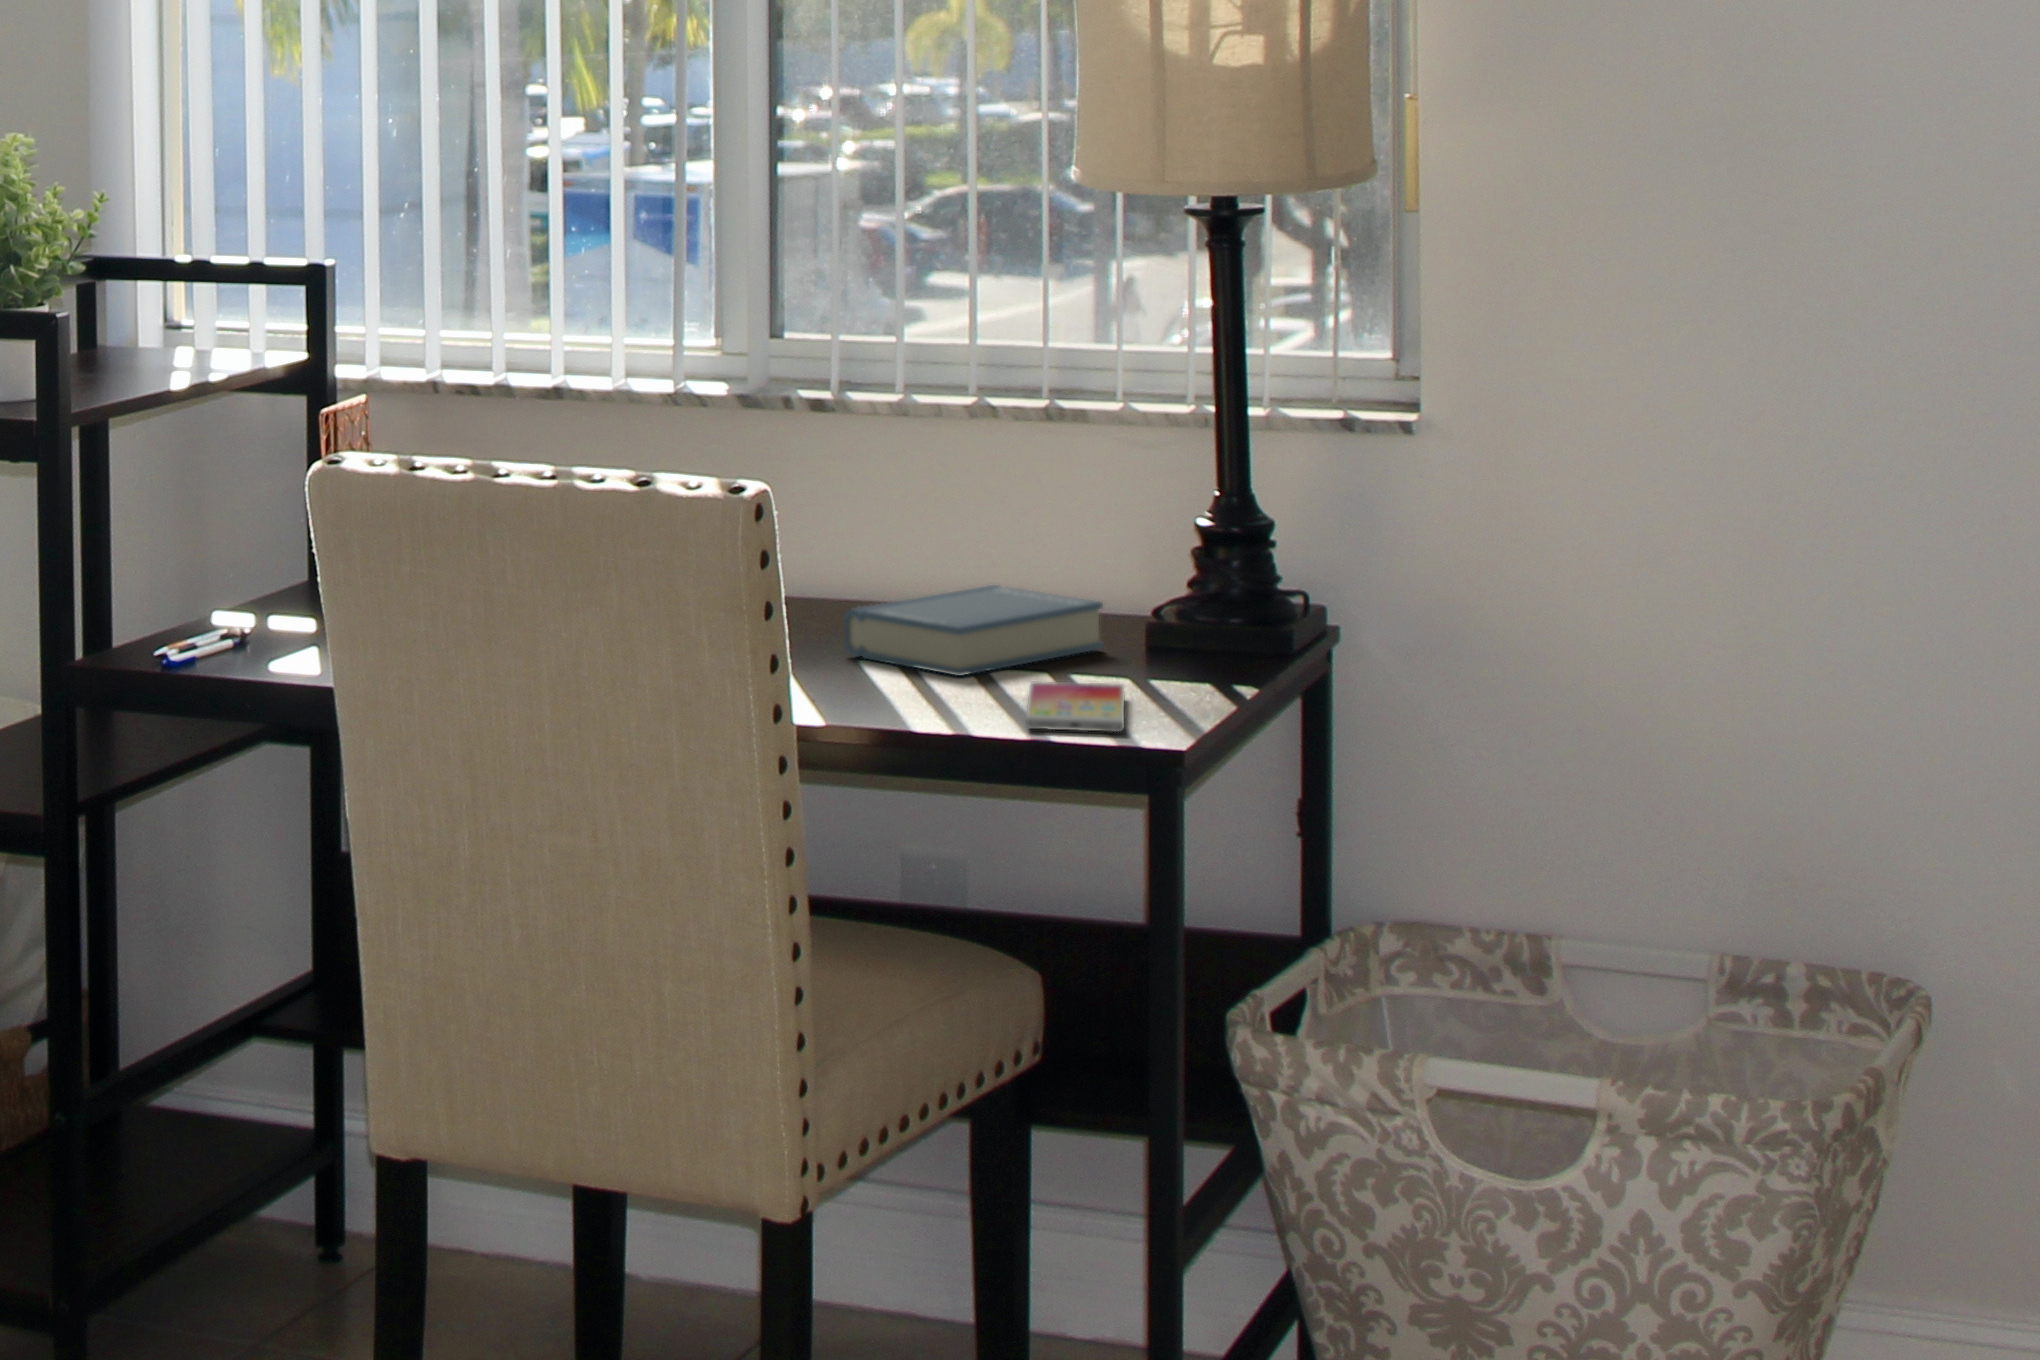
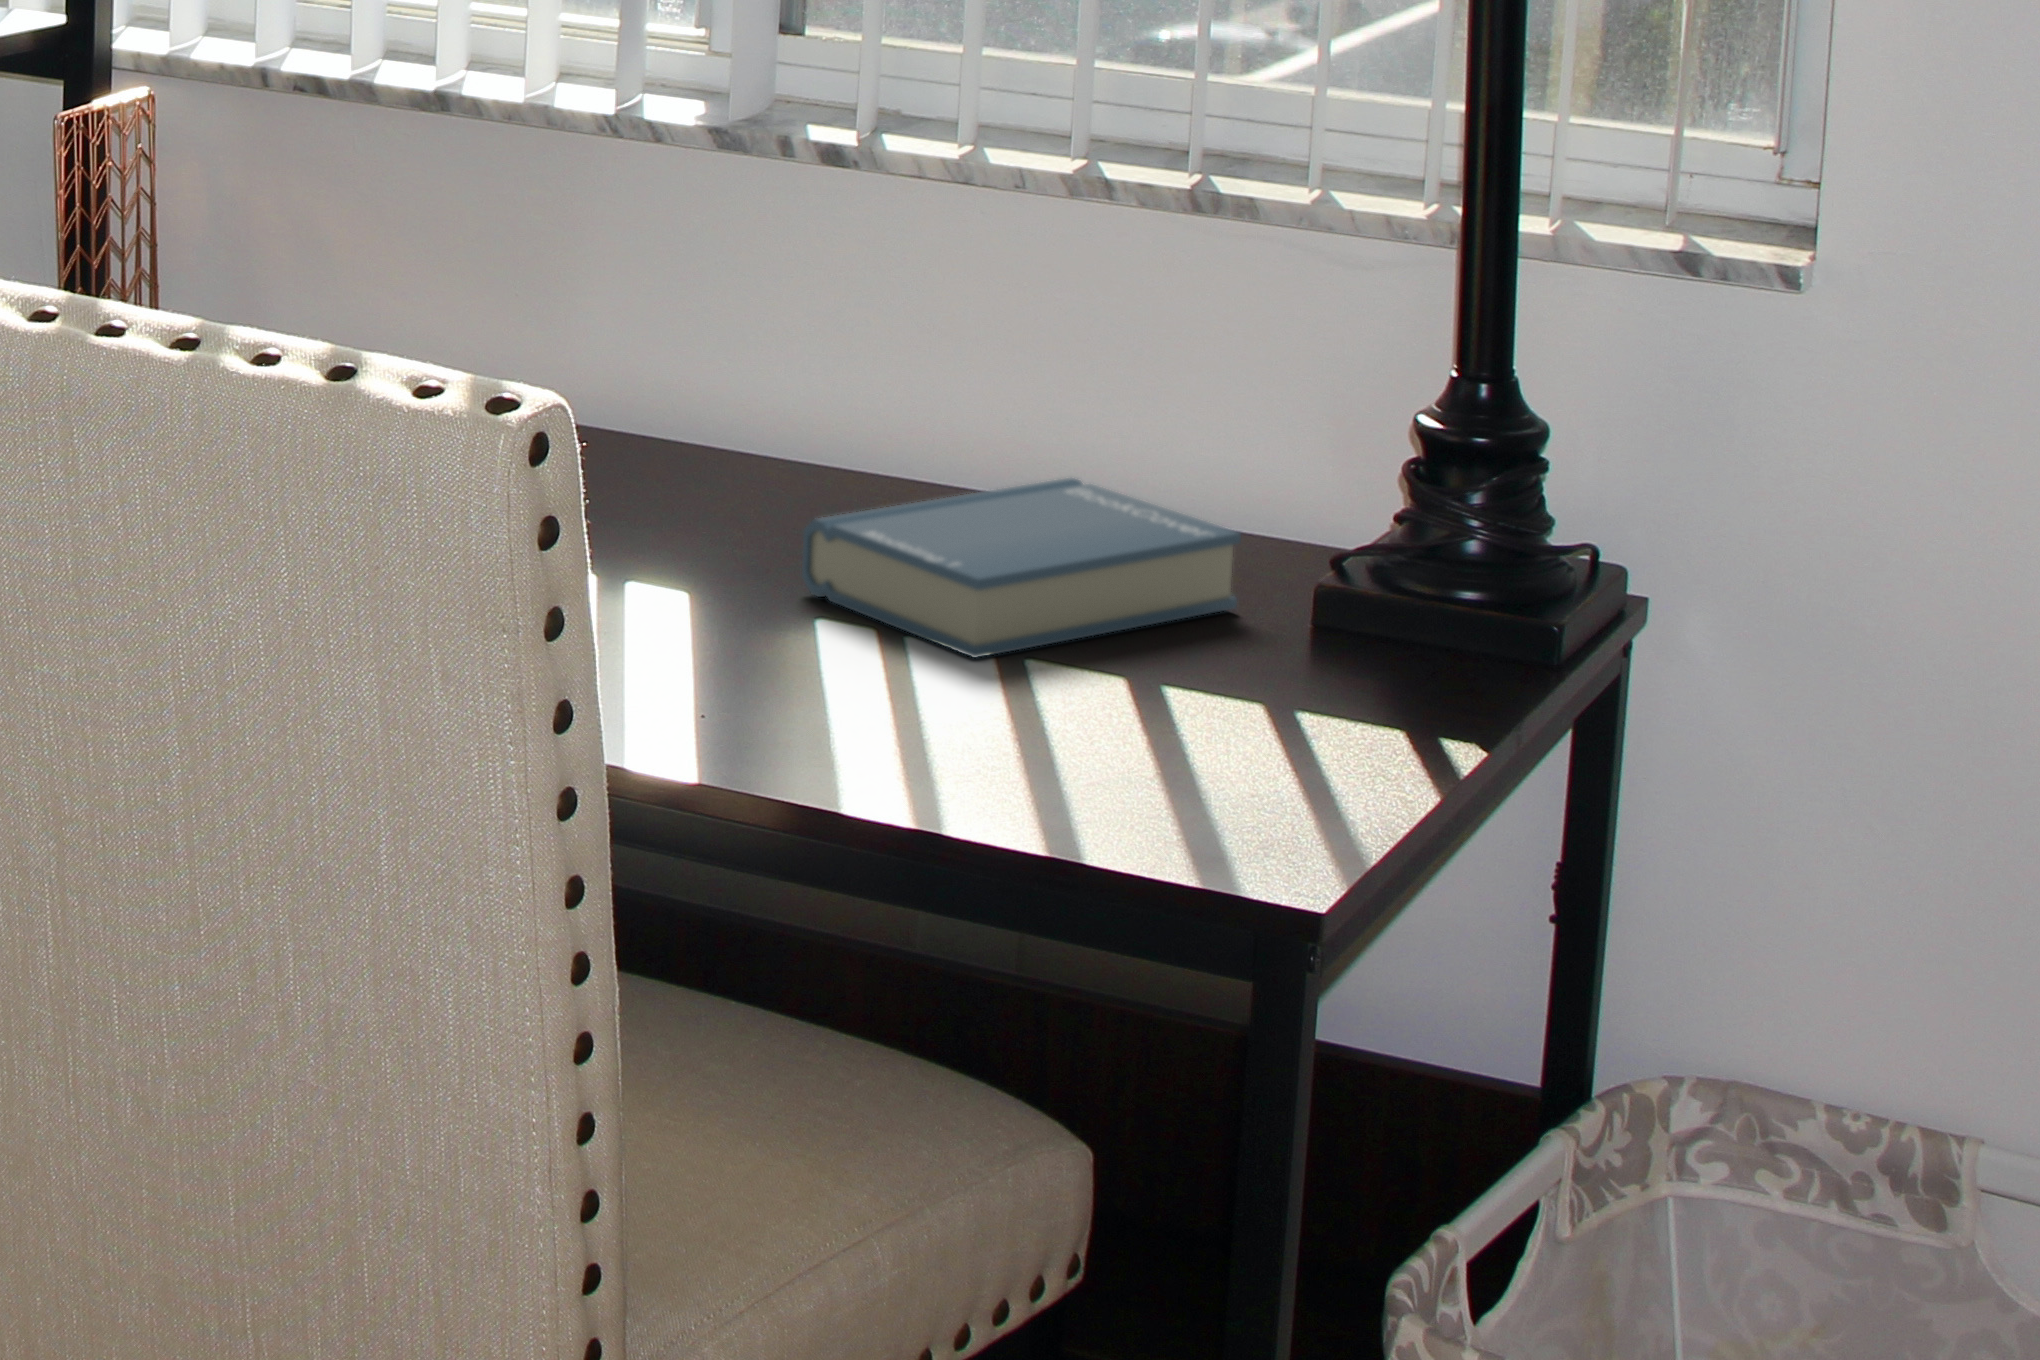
smartphone: present [1026,681,1125,731] -> none [1050,691,1246,828]

